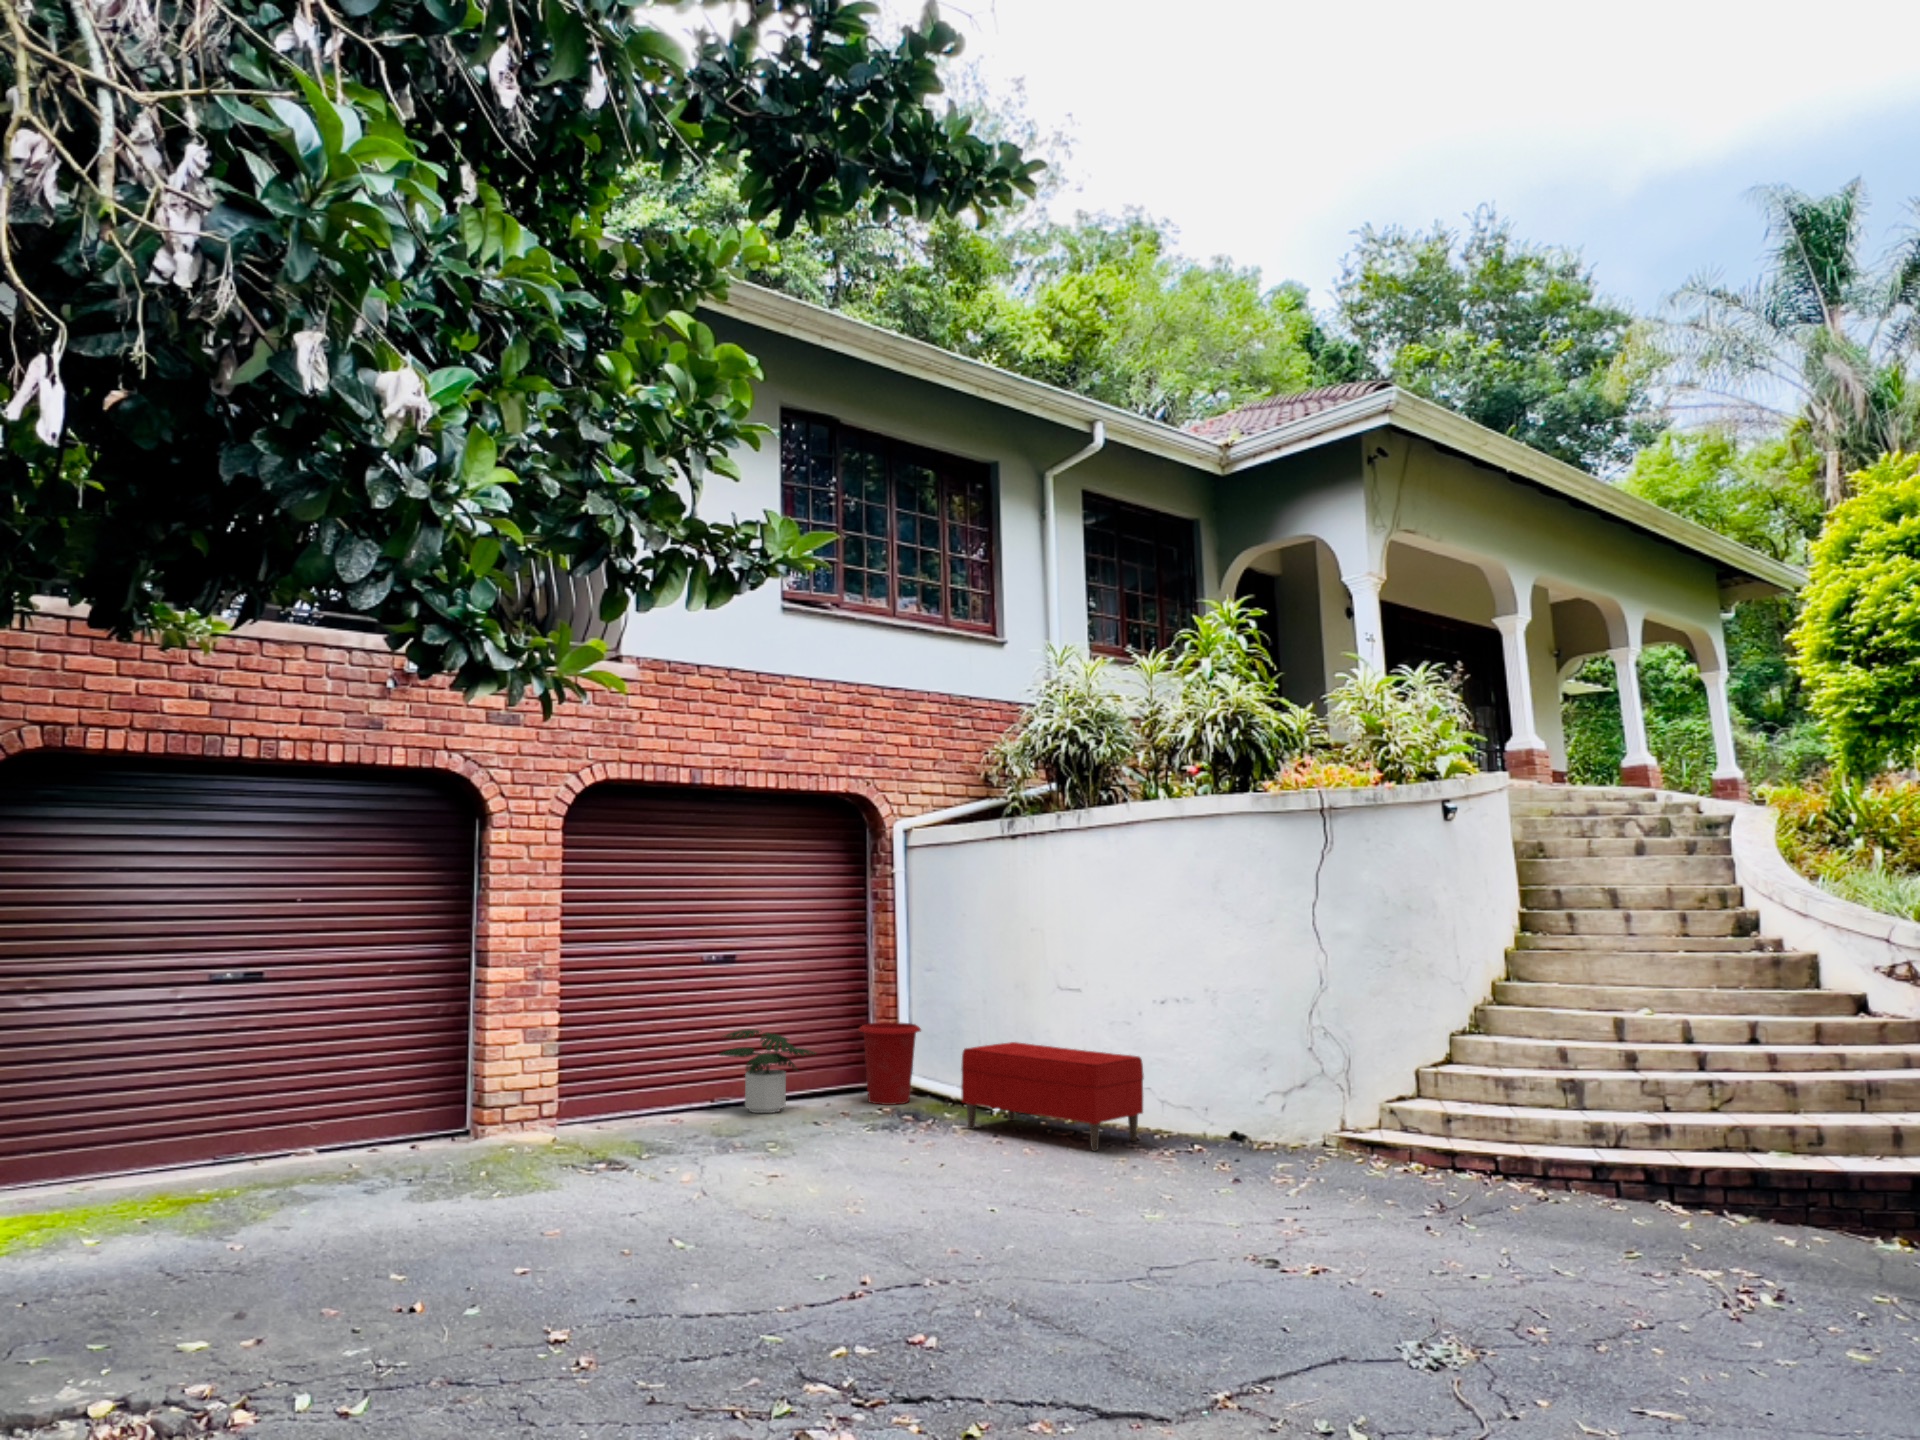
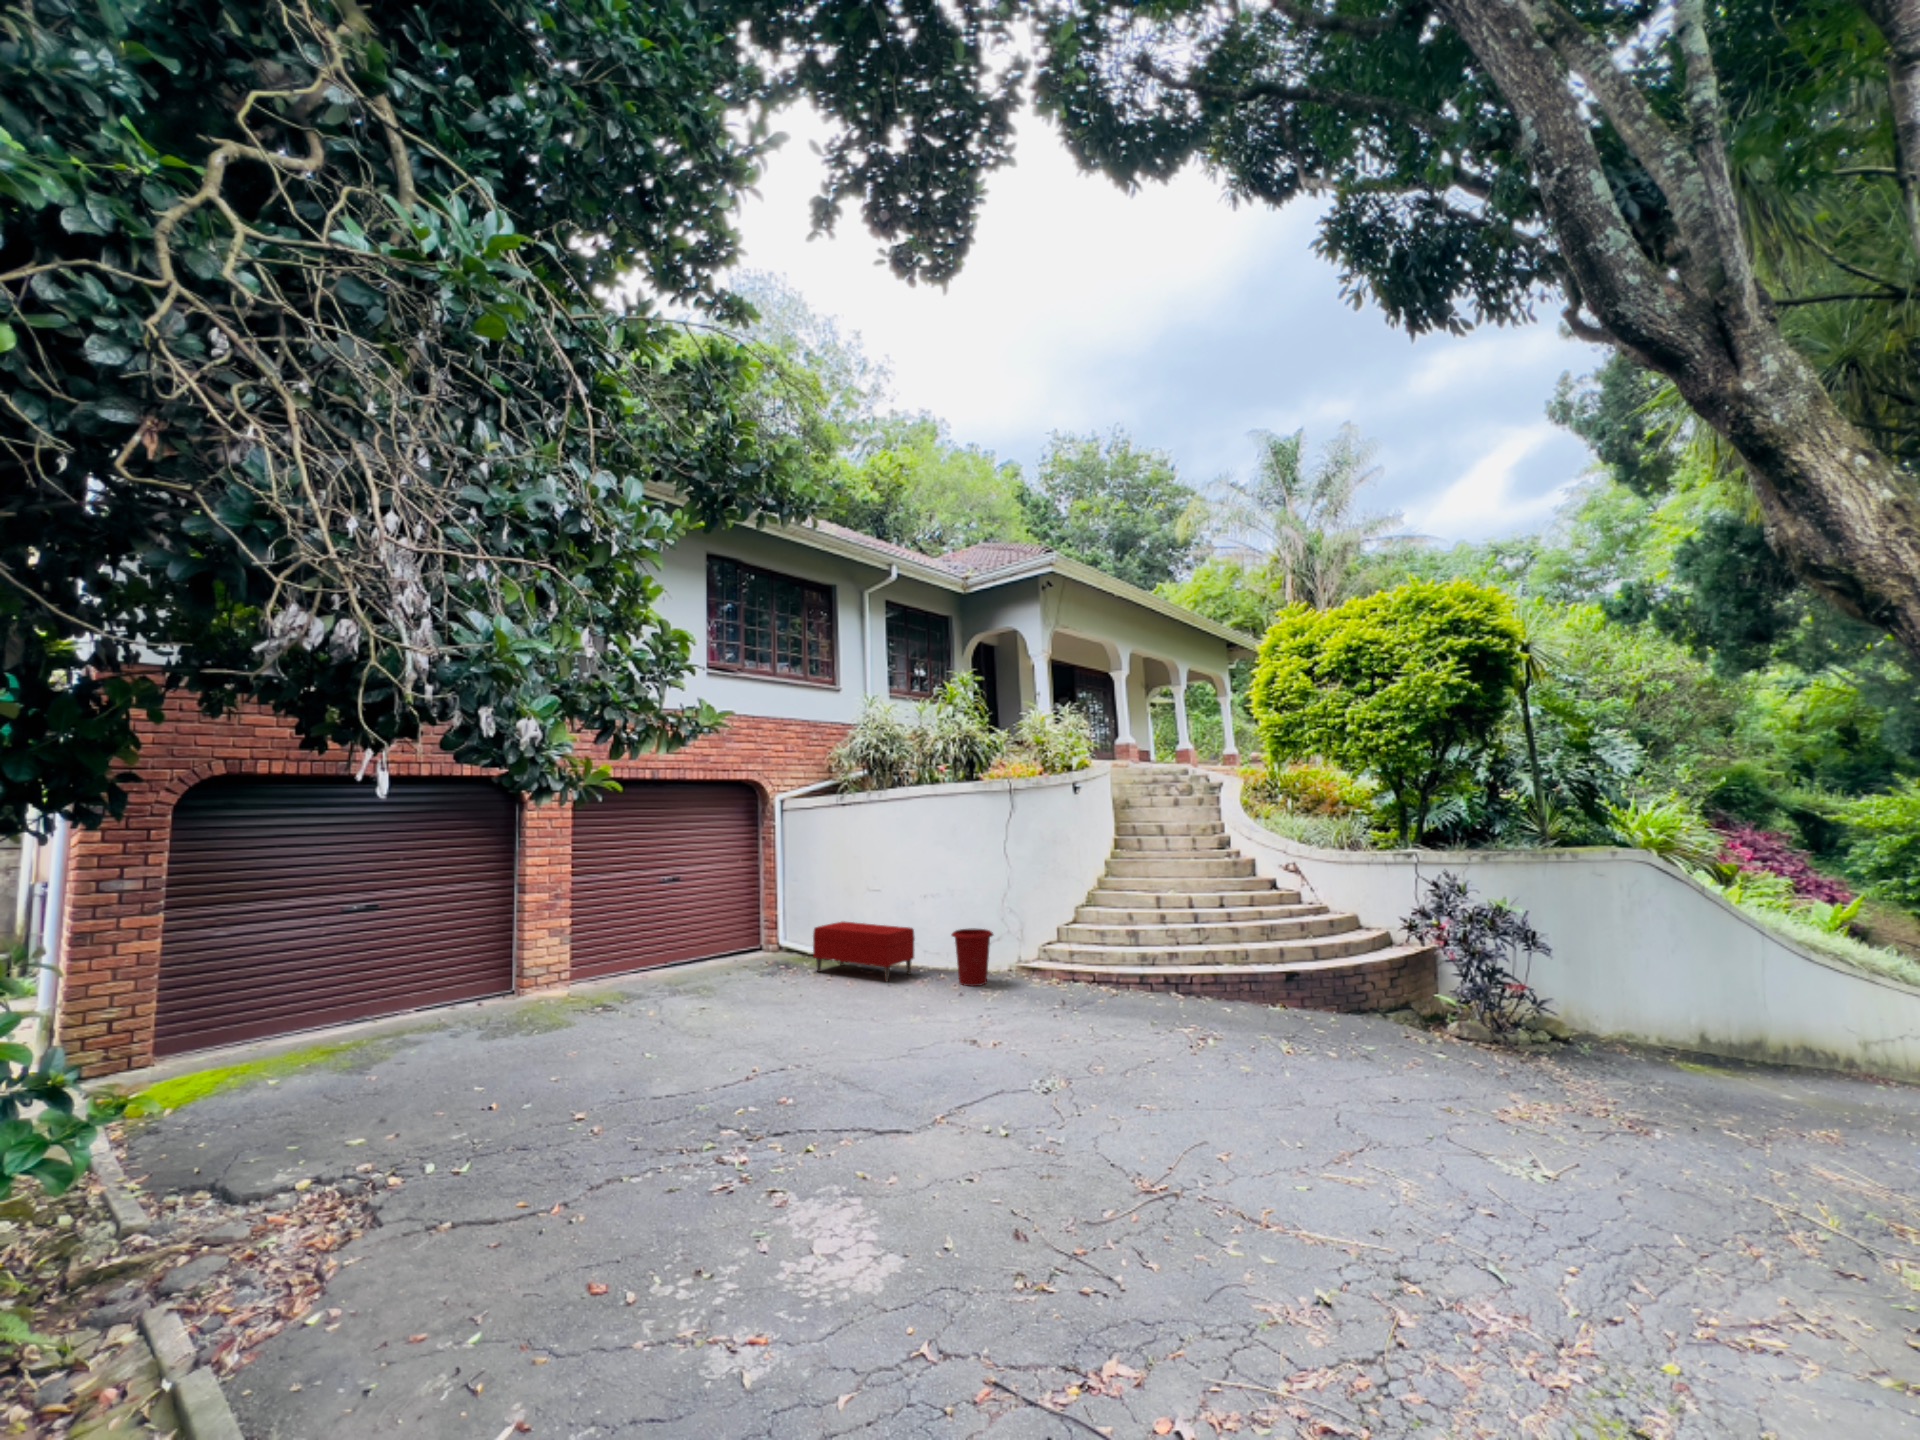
waste bin: present [859,1022,921,1105] -> present [952,928,993,986]
potted plant: present [719,1029,816,1113] -> none [668,921,729,969]

